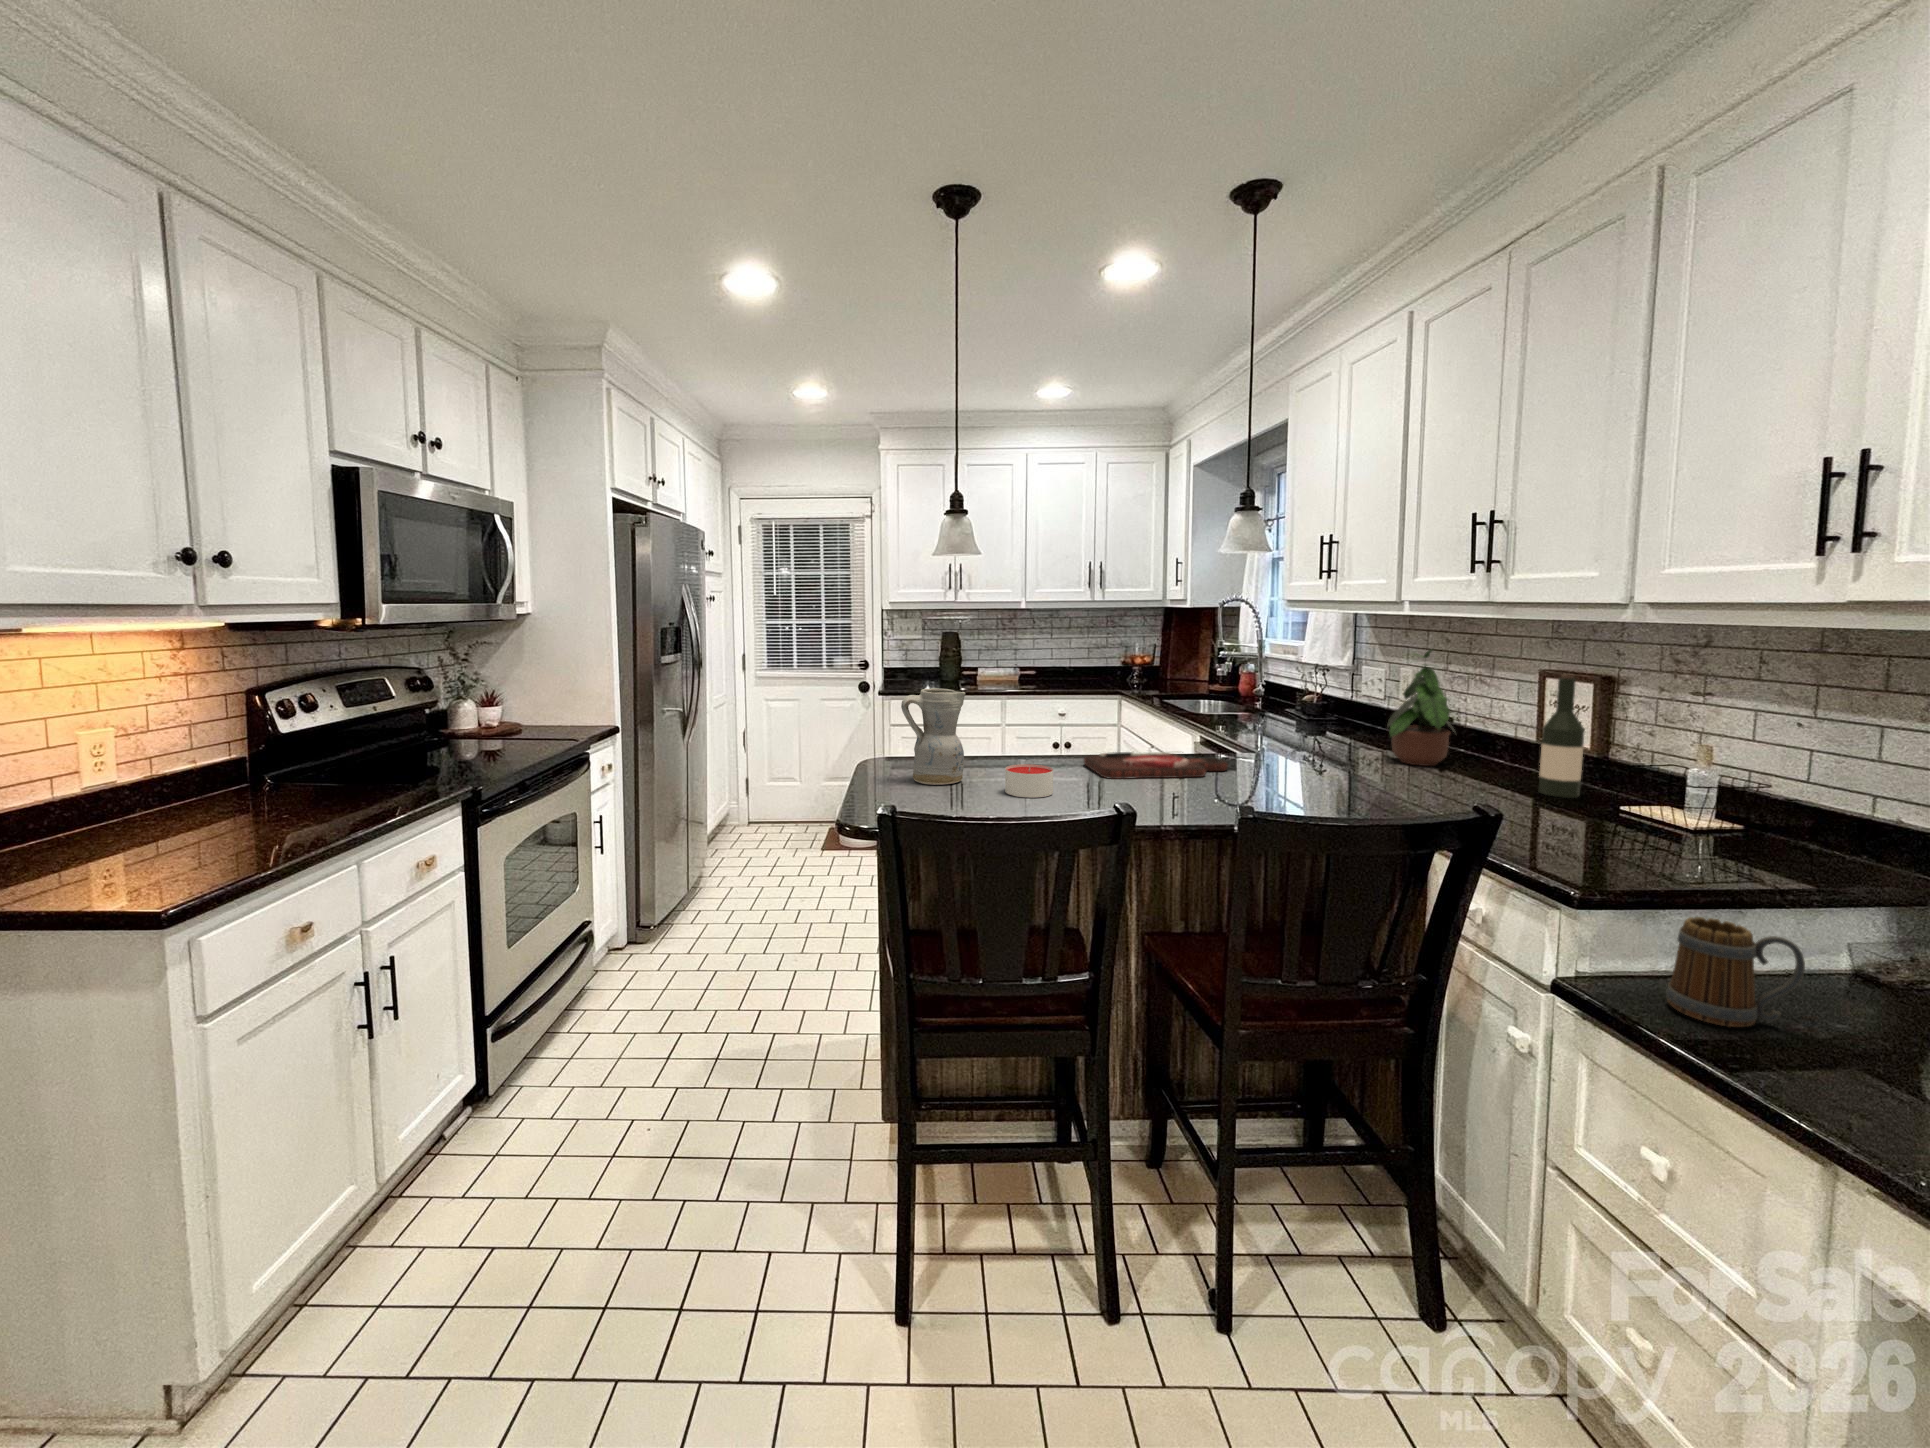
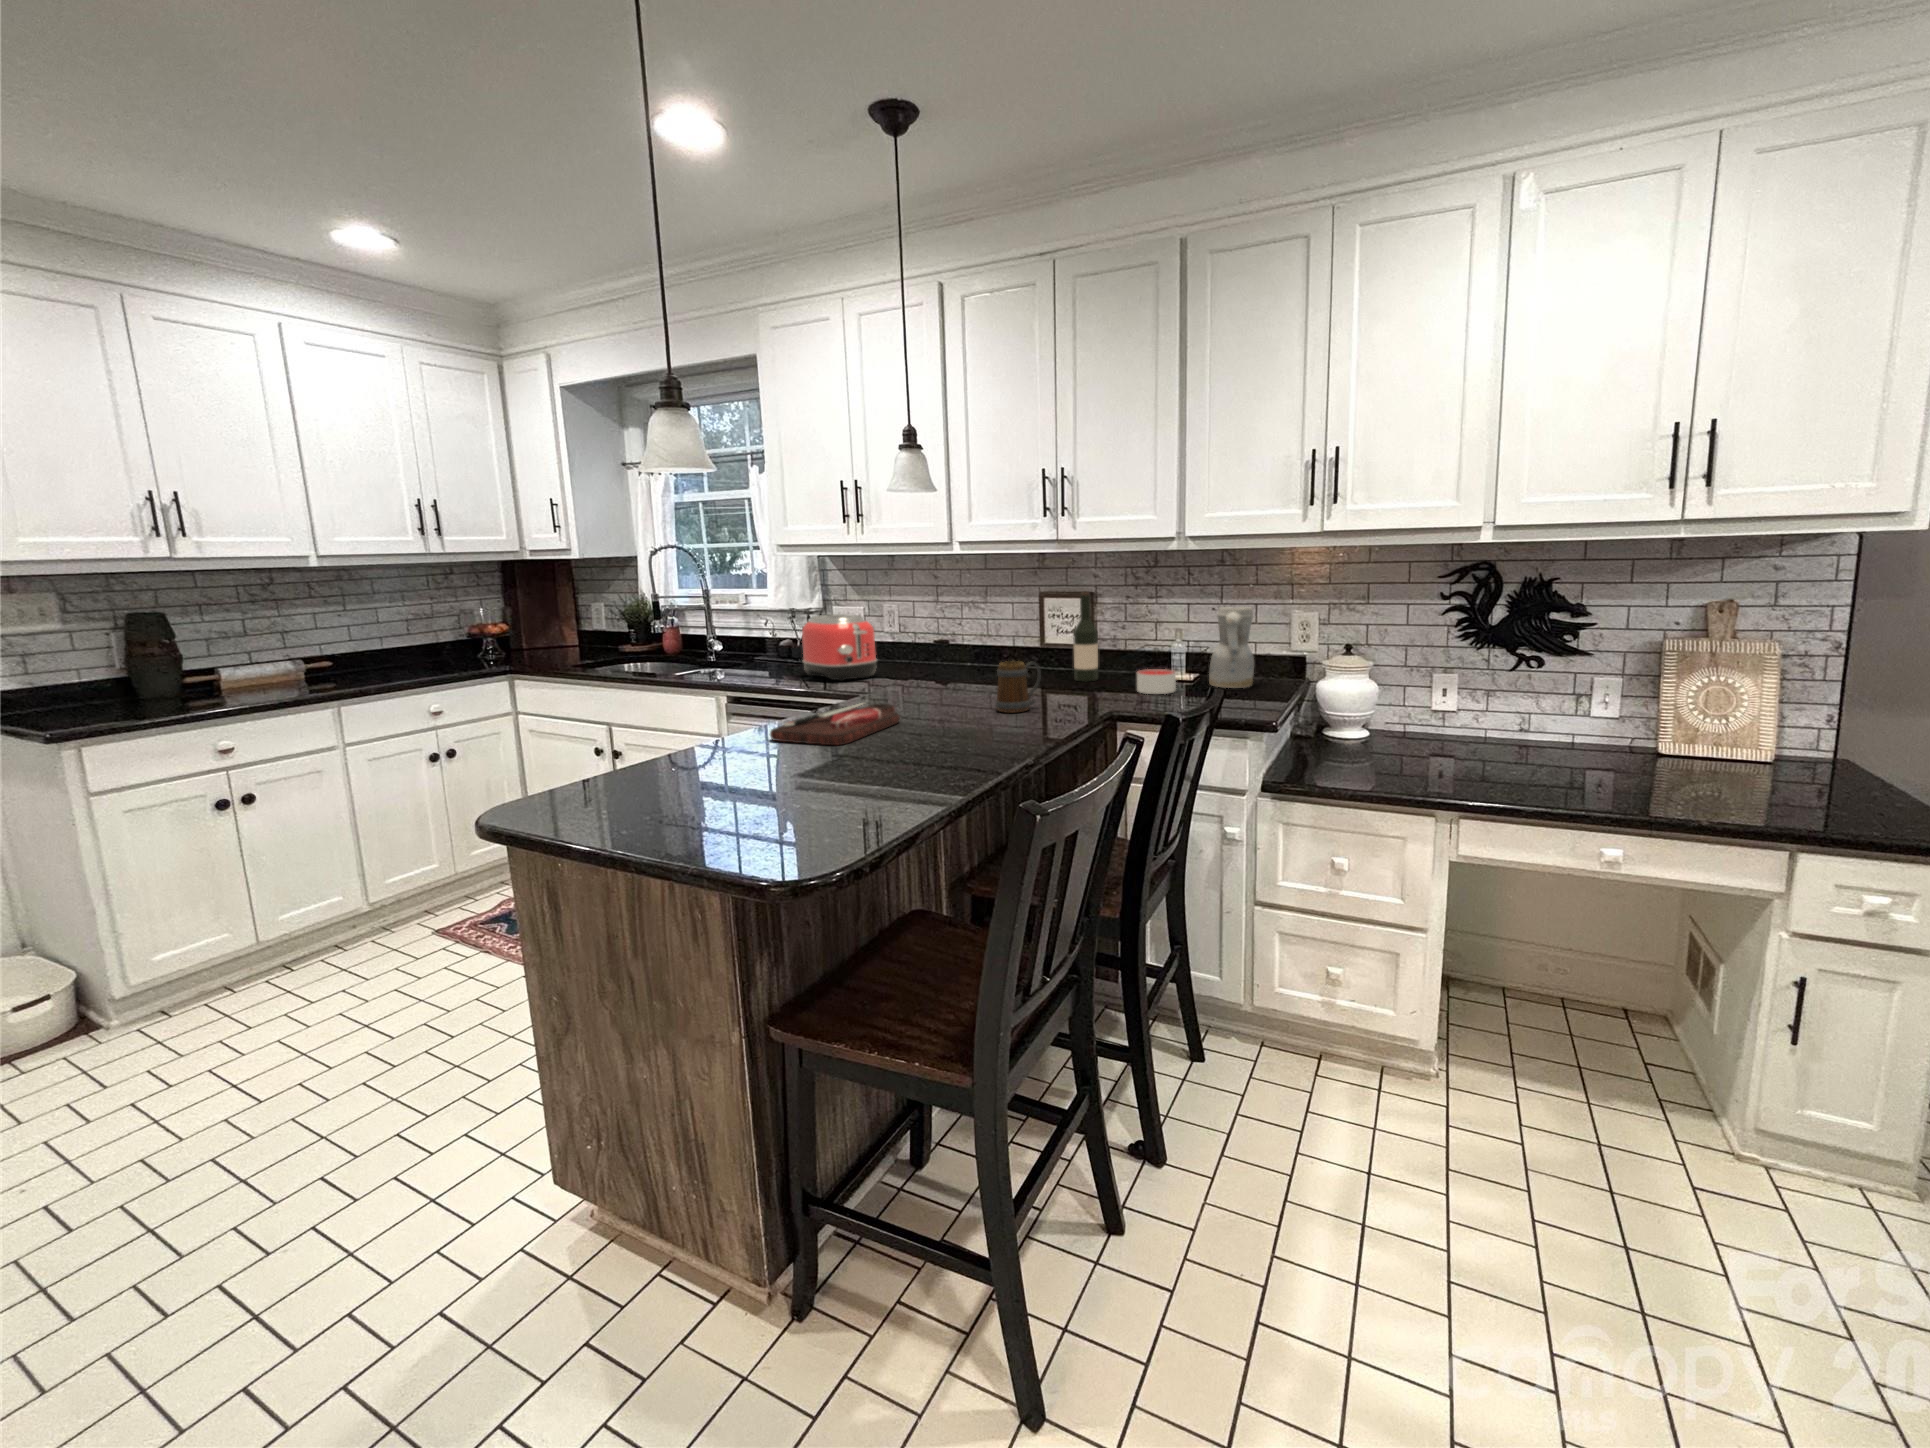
potted plant: present [1387,649,1454,766] -> none [937,581,997,681]
toaster: none [1281,672,1352,743] -> present [802,614,877,681]
ceramic pitcher: present [901,688,965,785] -> present [1209,607,1254,688]
candle: present [1005,764,1053,798] -> present [1137,669,1176,694]
mug: present [1666,917,1805,1027] -> present [996,661,1041,713]

